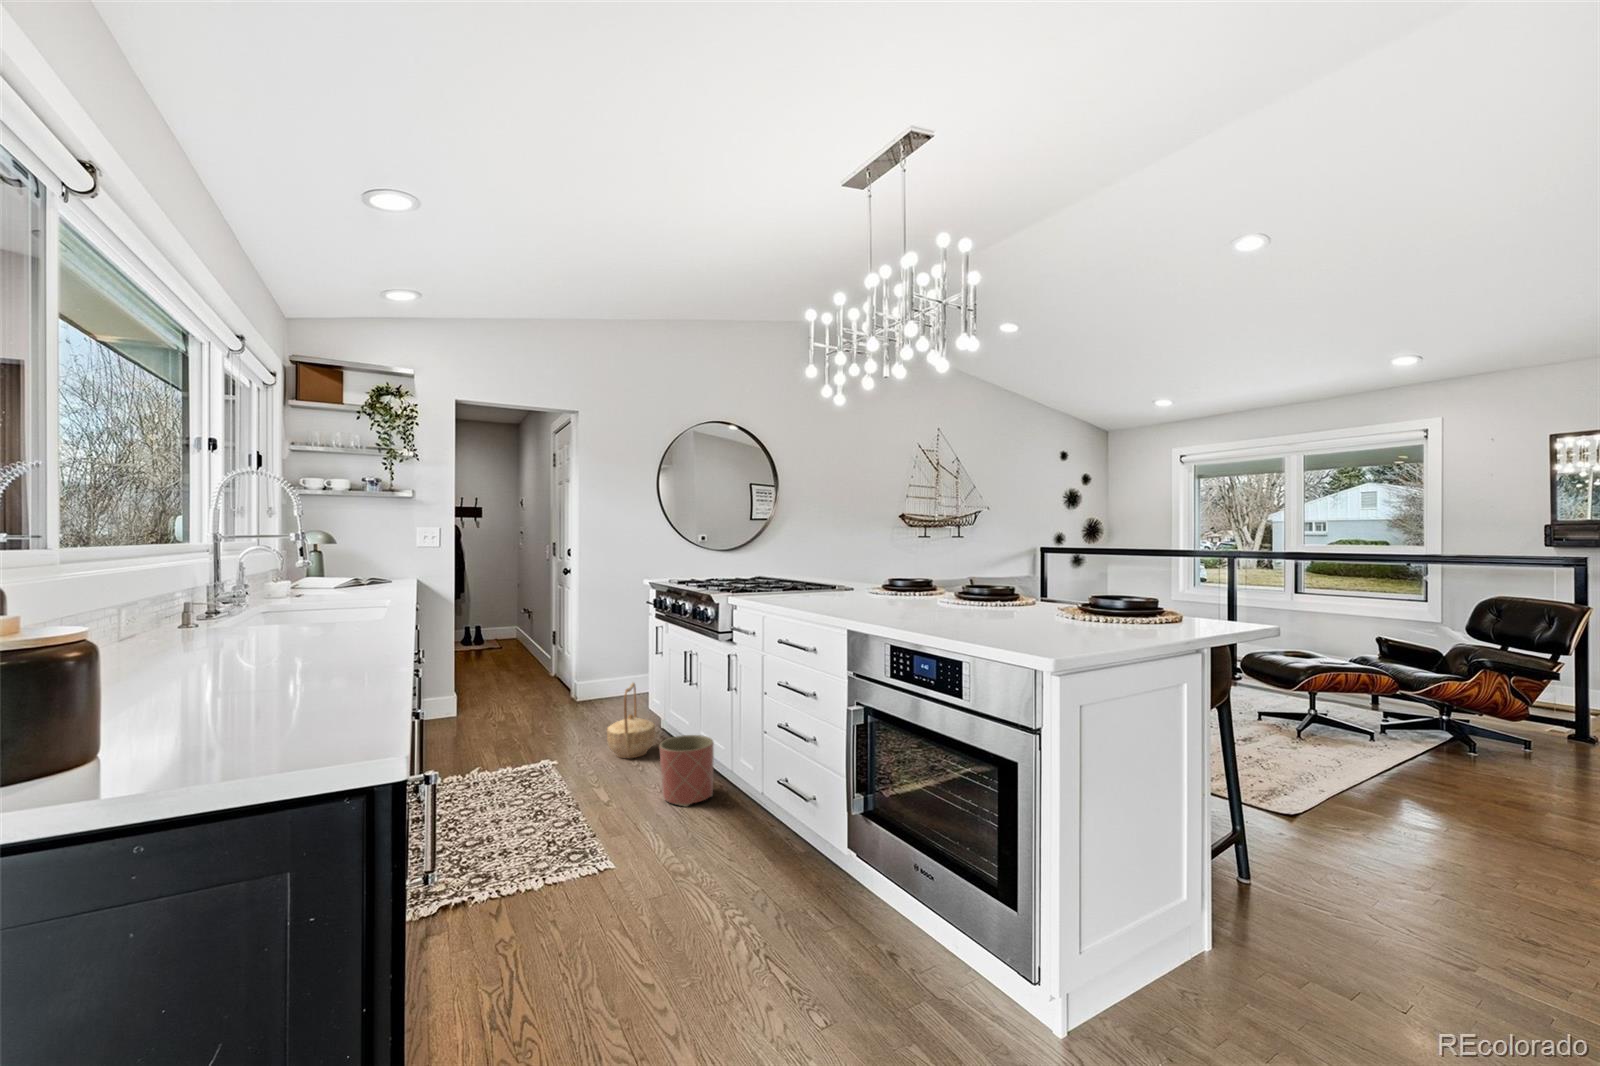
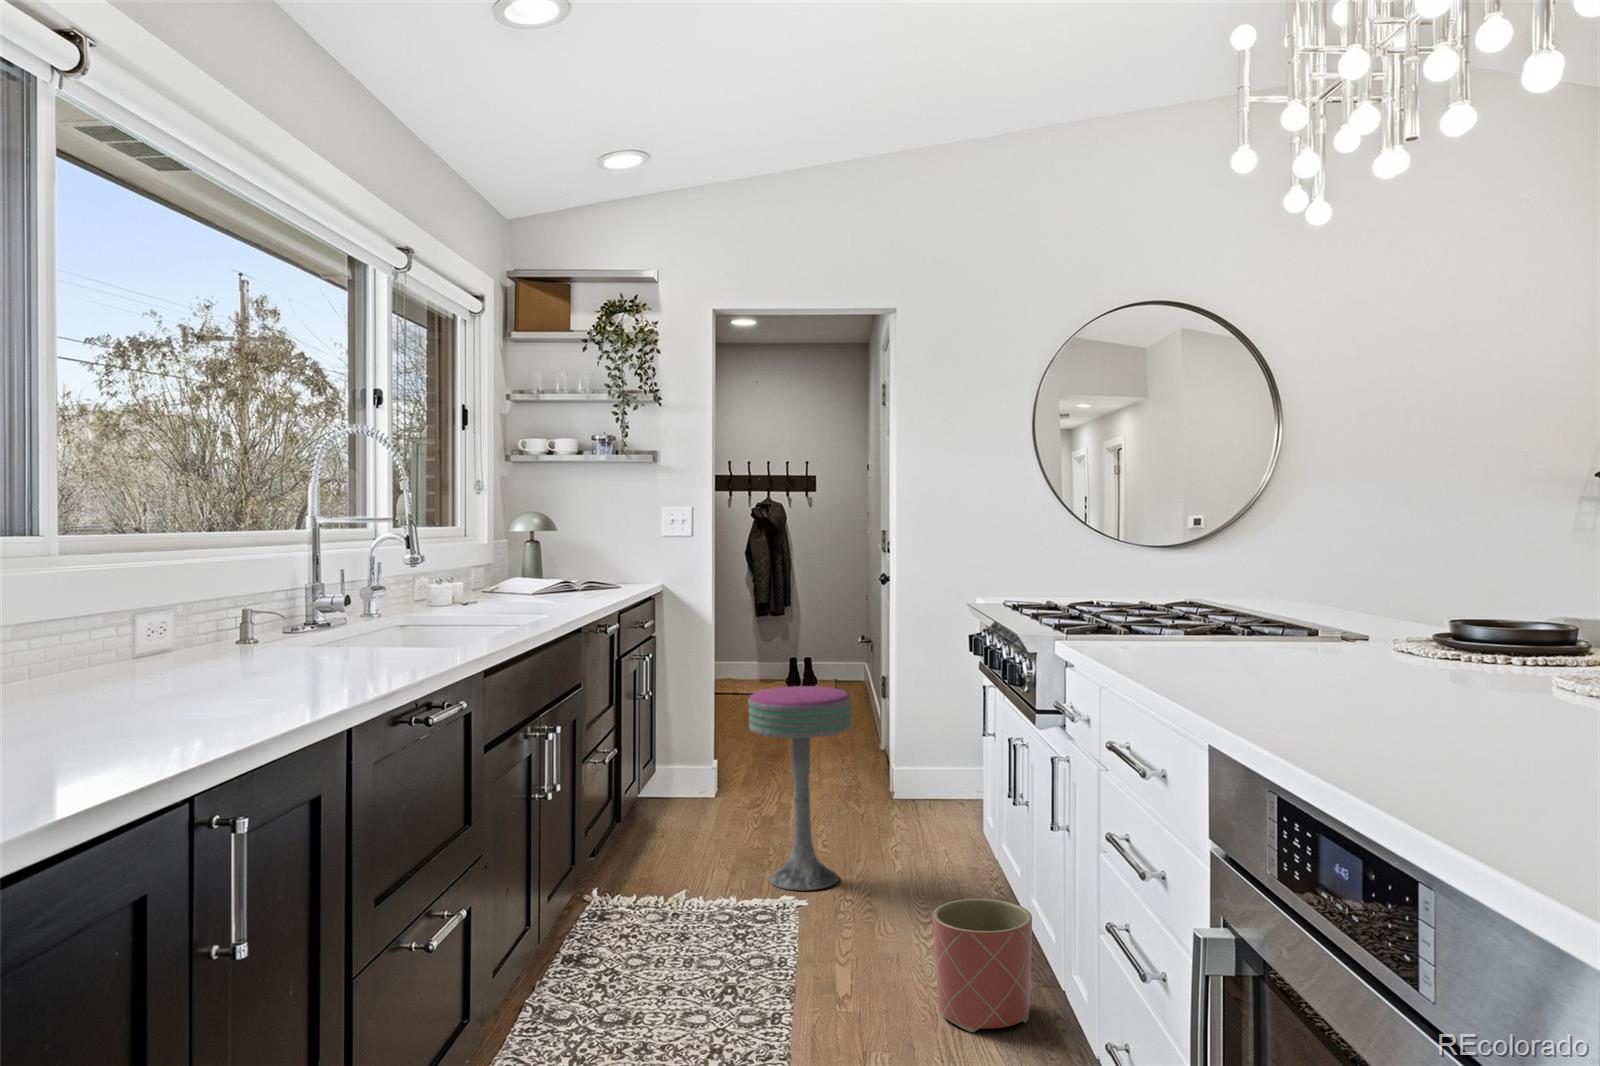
bar stool: none [508,633,575,757] -> present [748,686,852,890]
basket: present [607,683,655,758] -> none [889,786,973,919]

